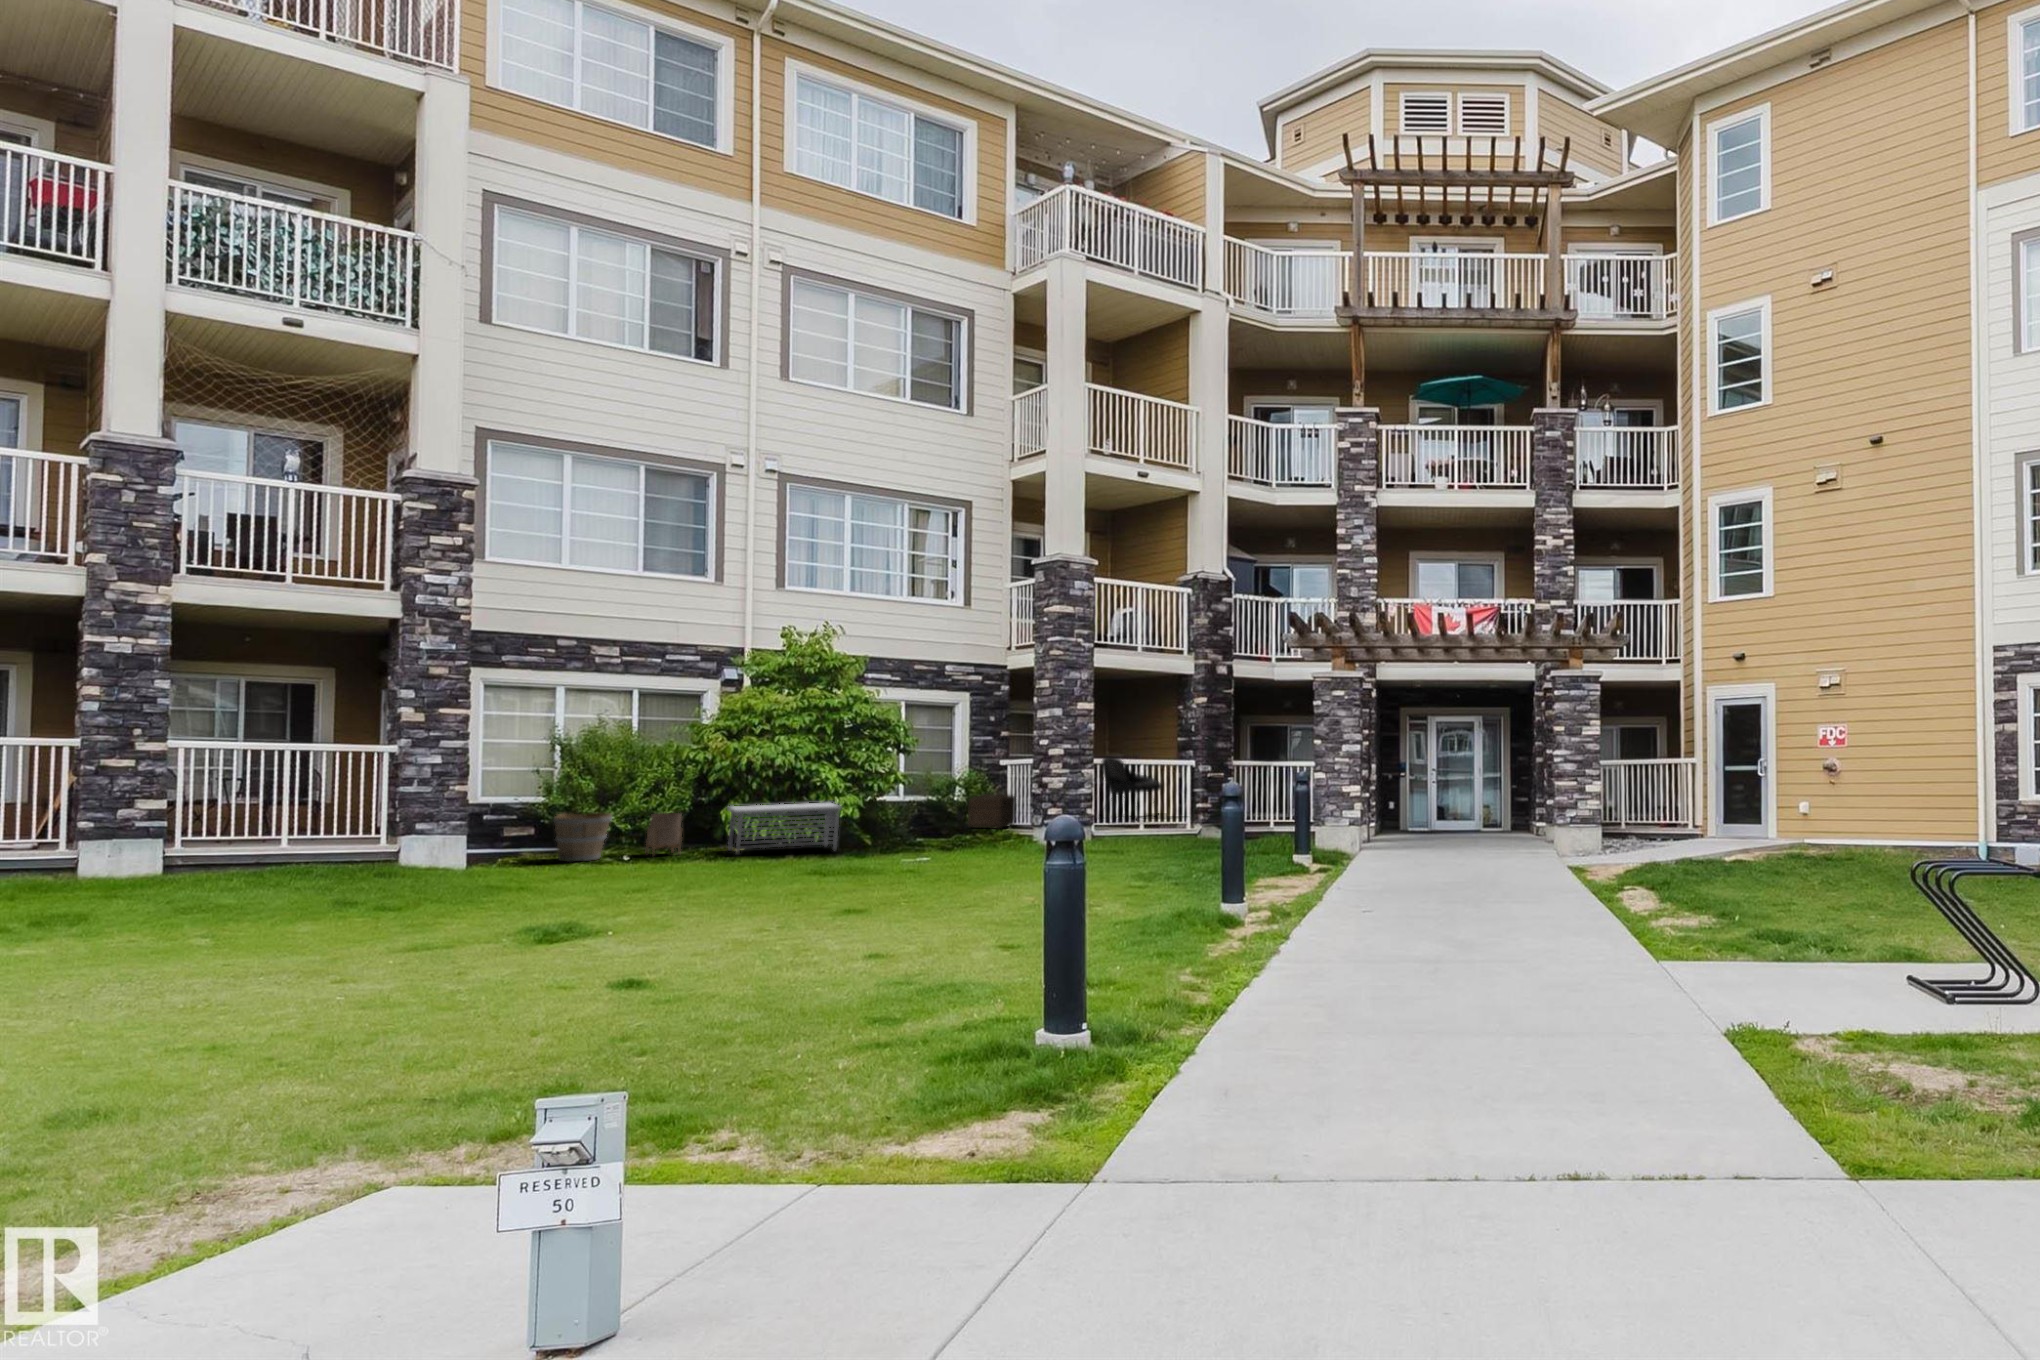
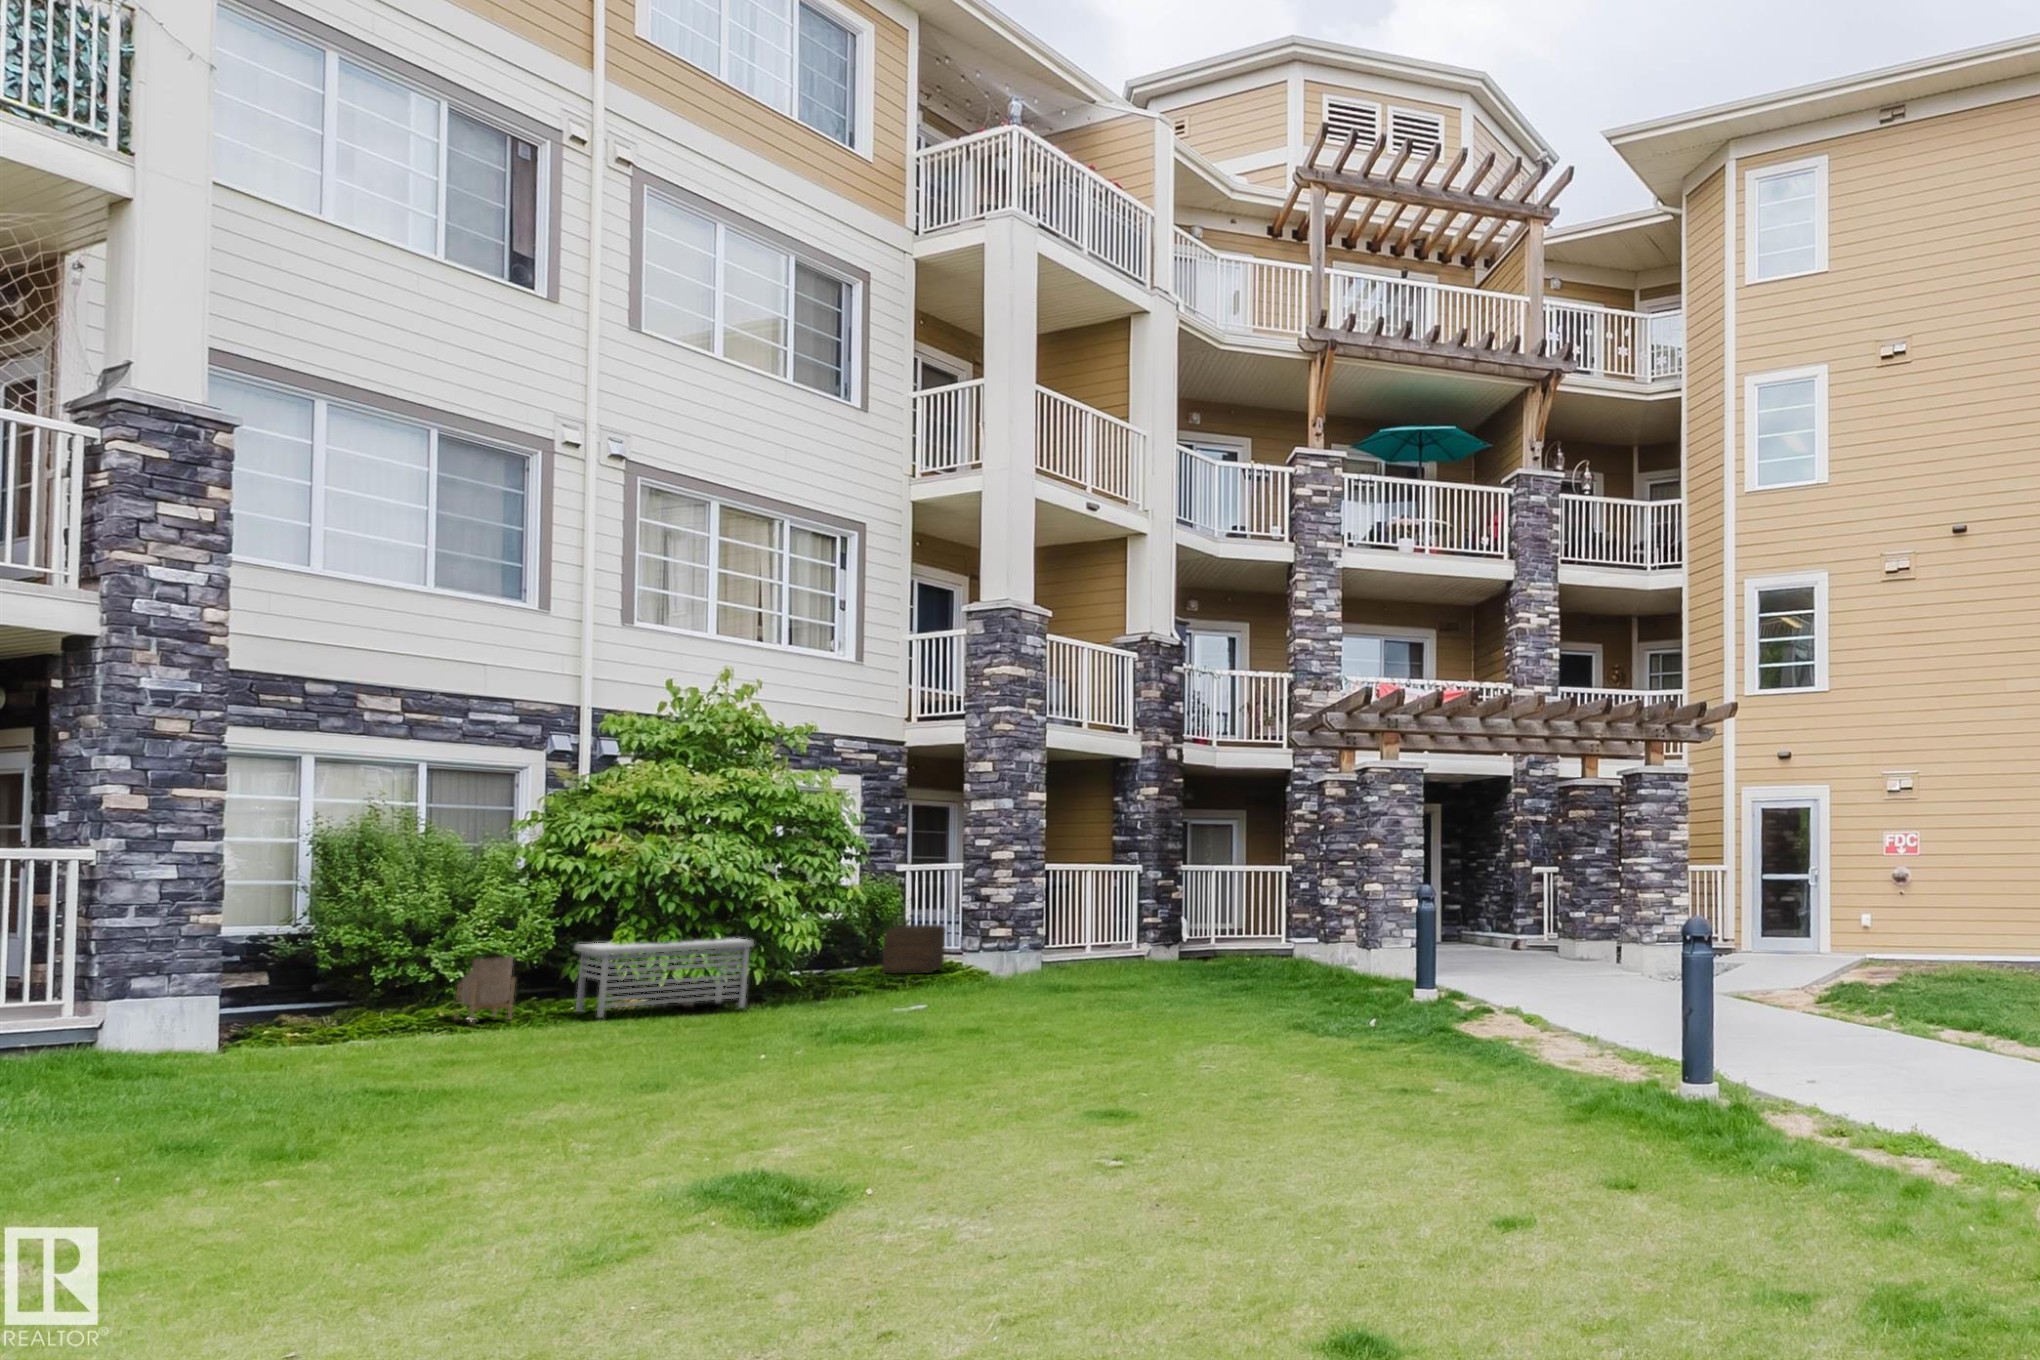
lounge chair: present [1102,756,1162,817] -> none [1042,871,1127,960]
wooden bucket: present [553,813,612,862] -> none [319,955,411,1034]

